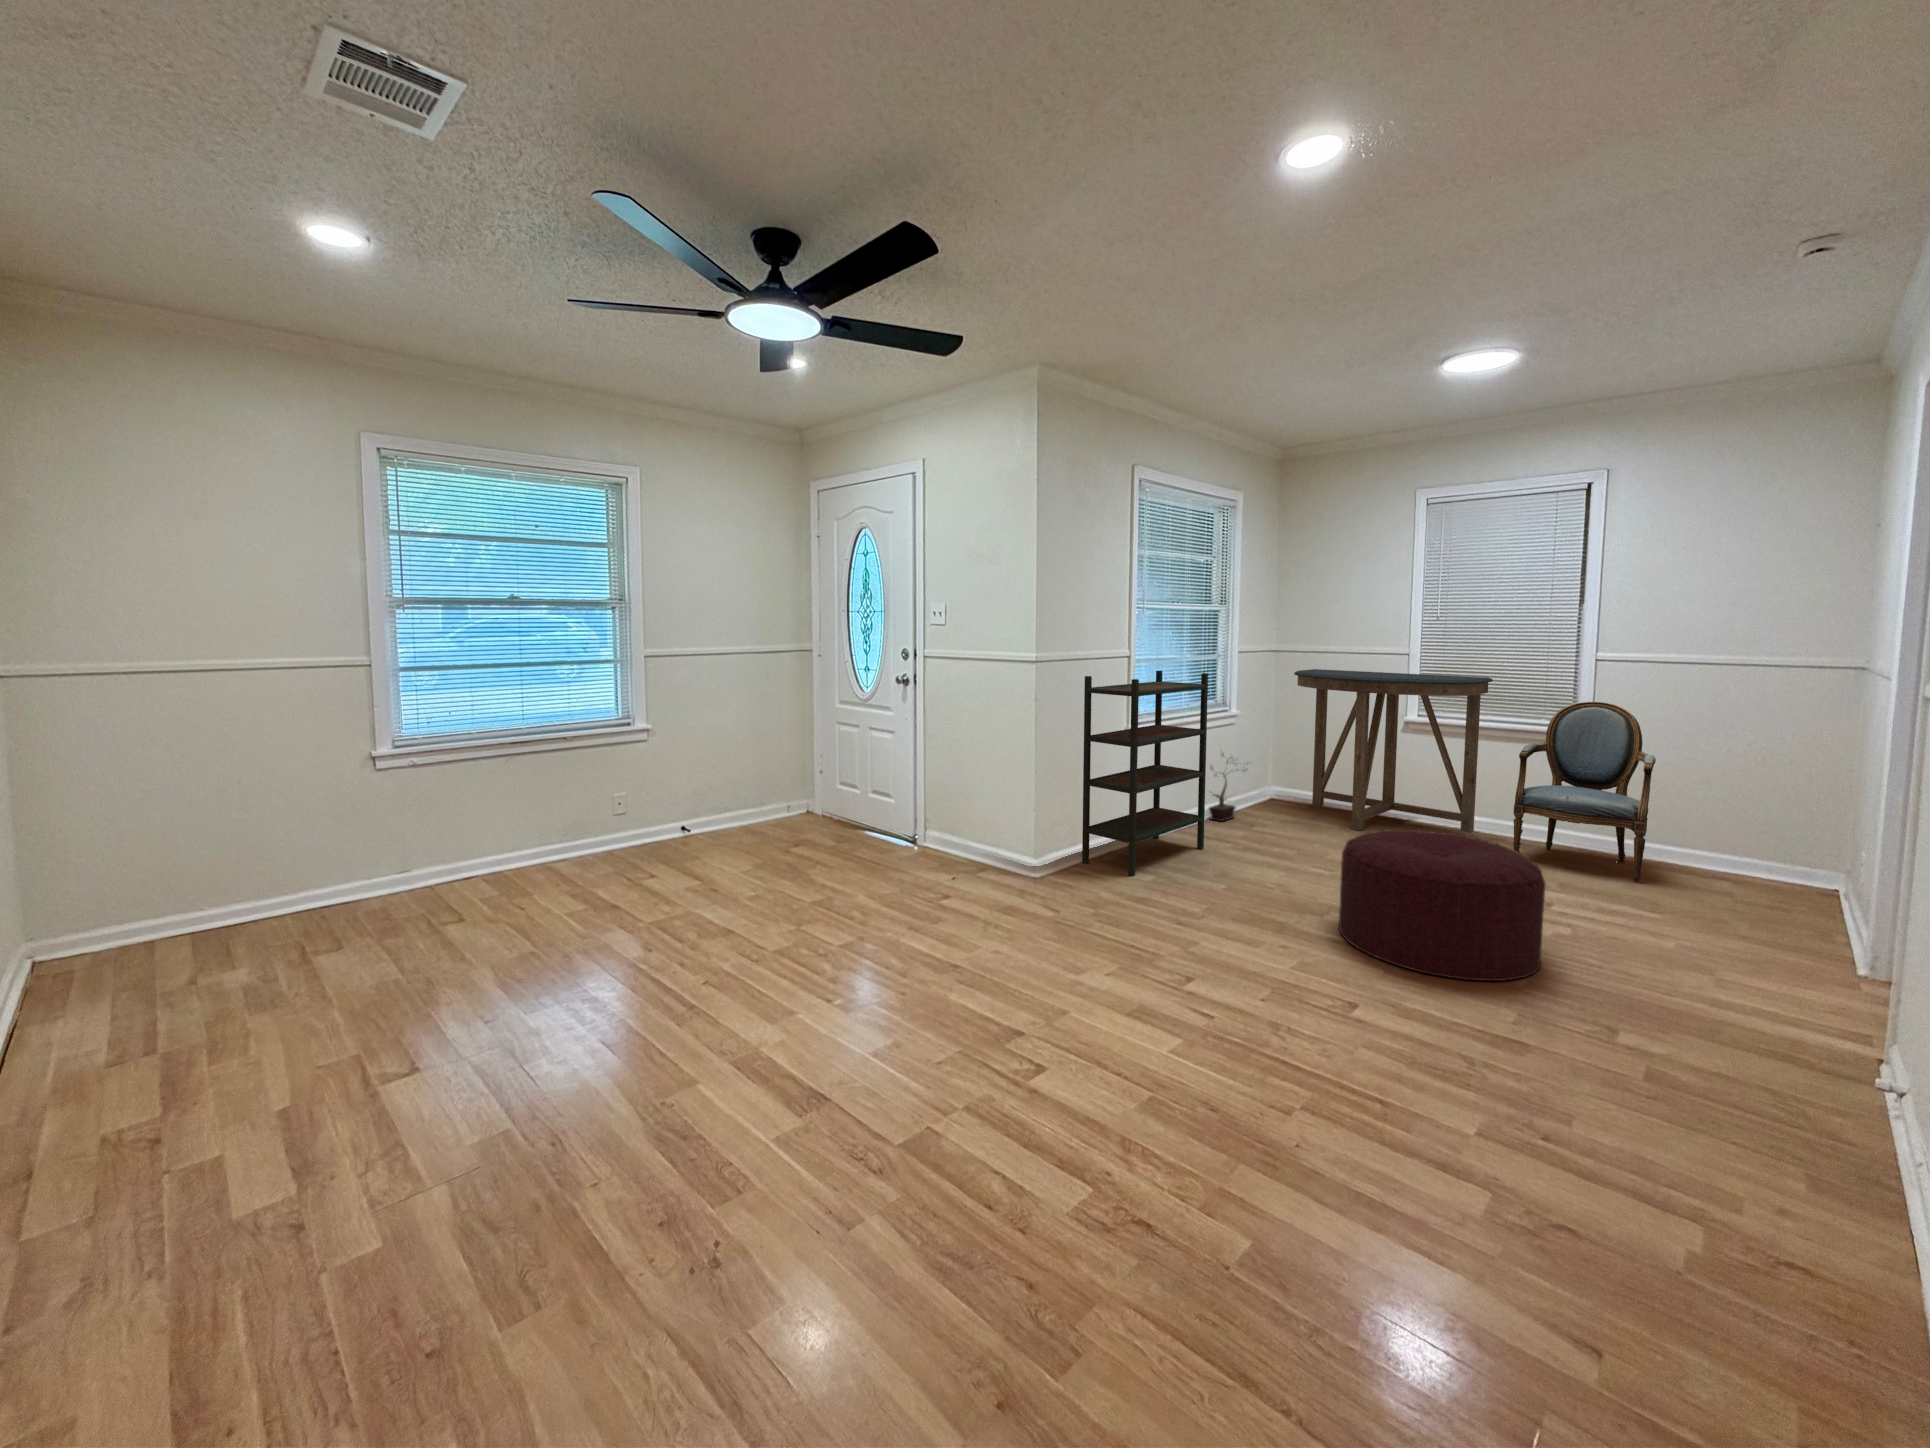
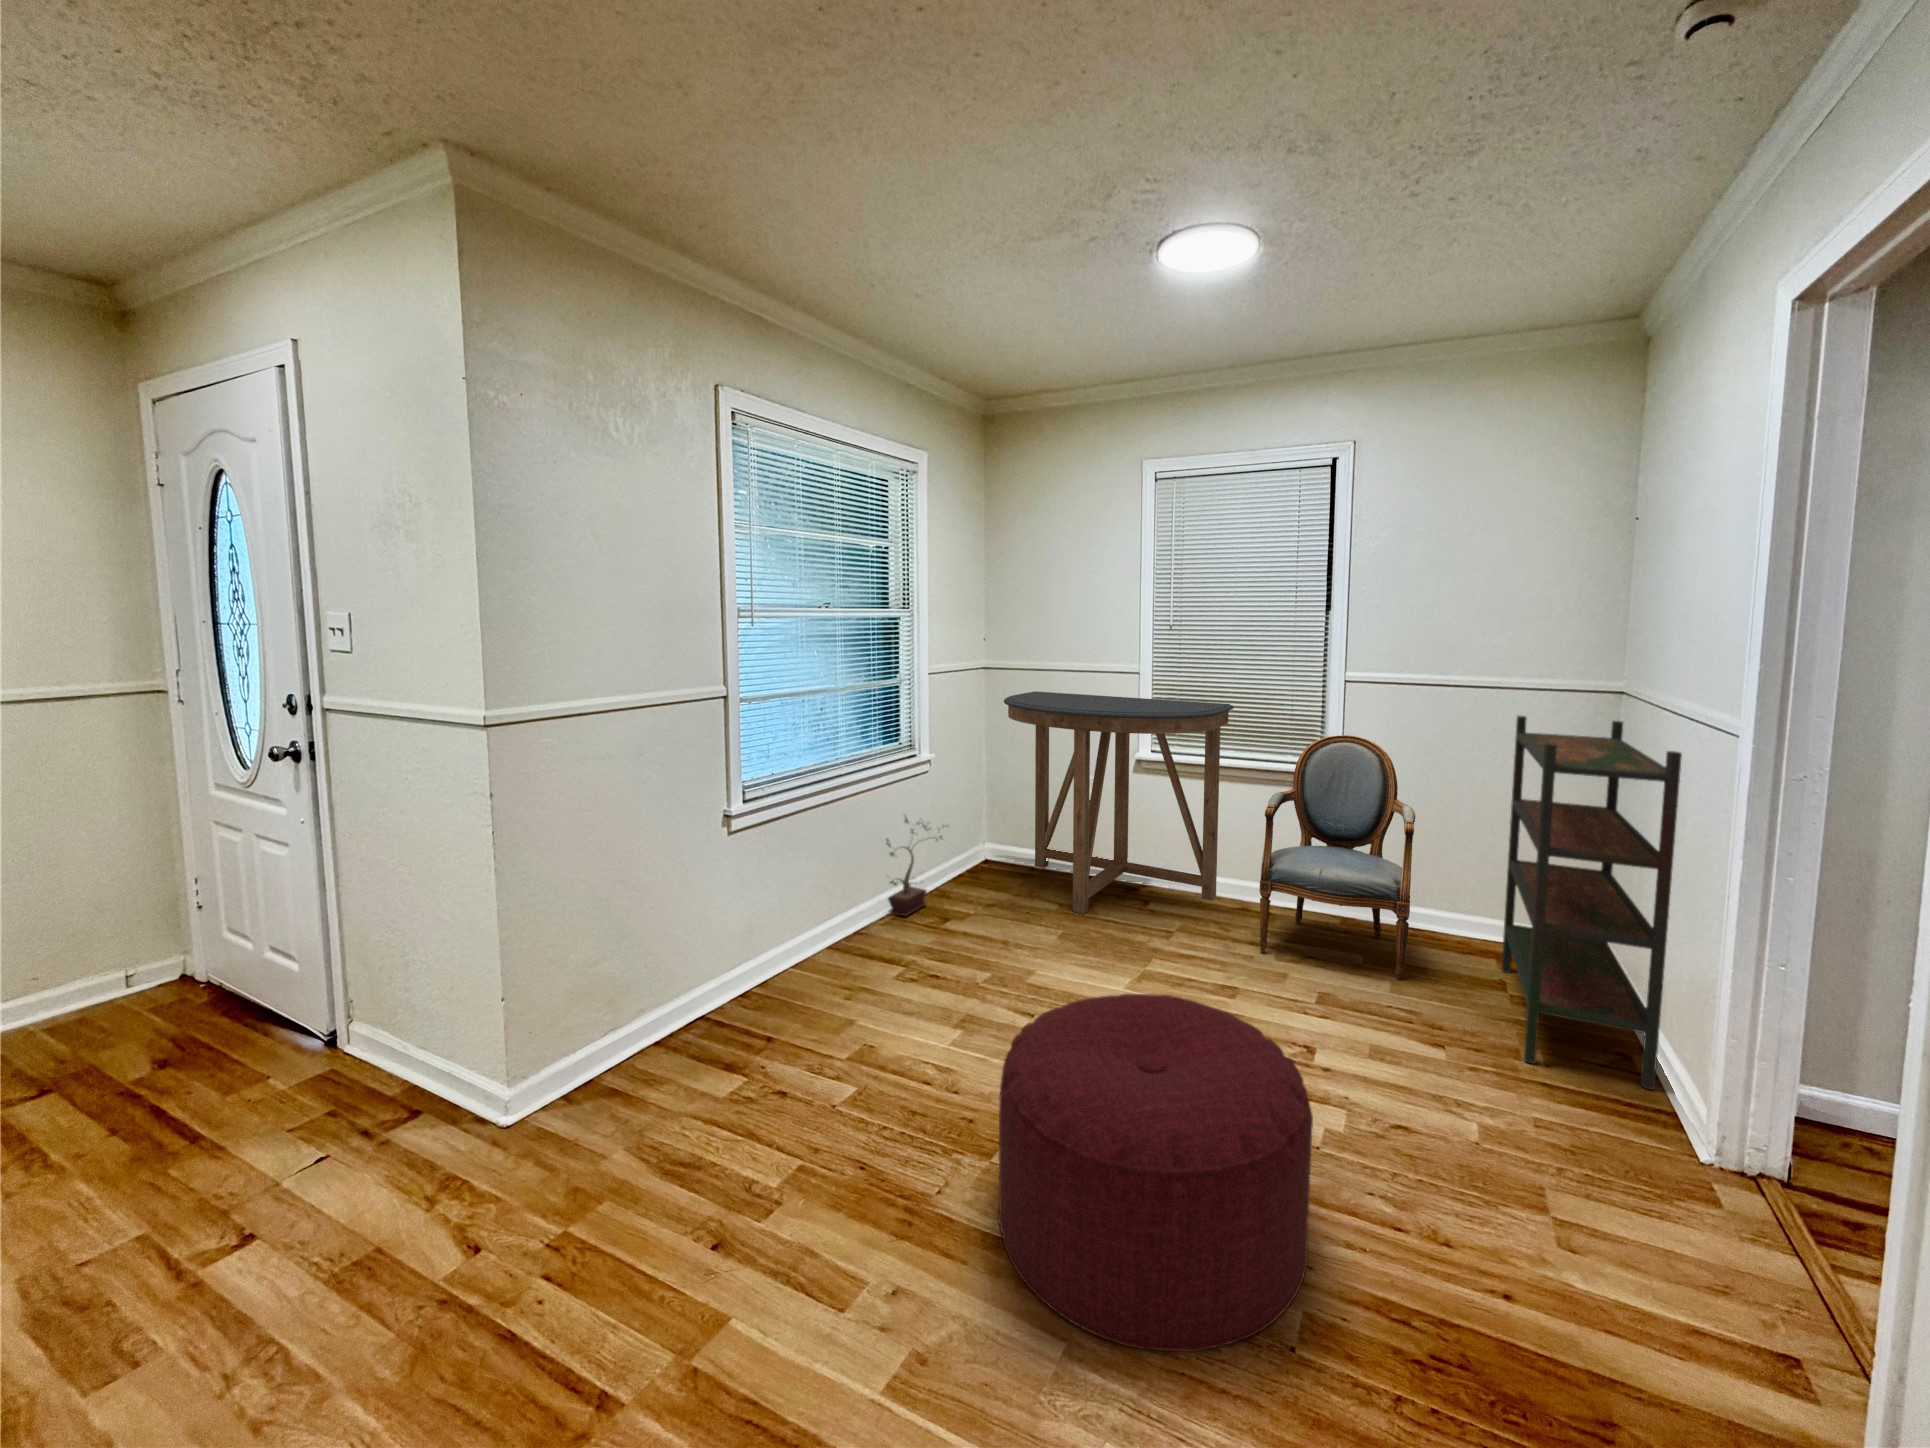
bookshelf: present [1082,671,1208,876] -> present [1501,716,1682,1090]

